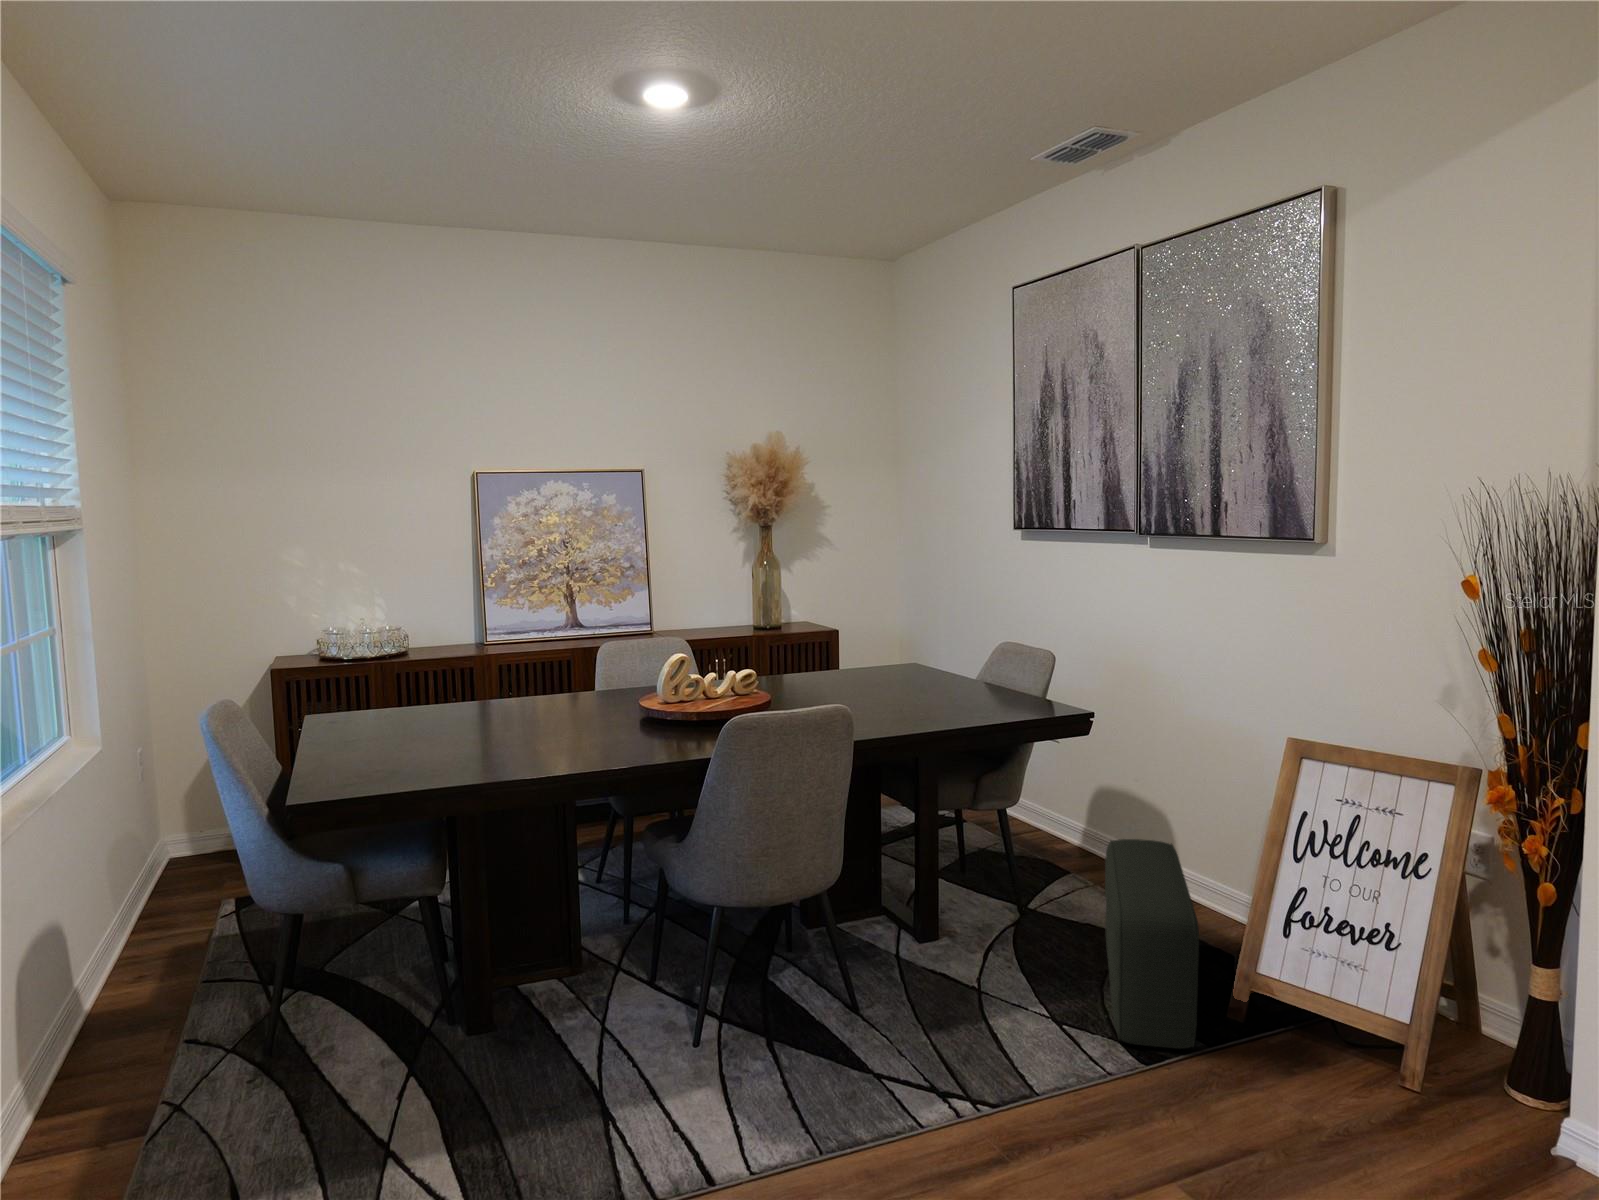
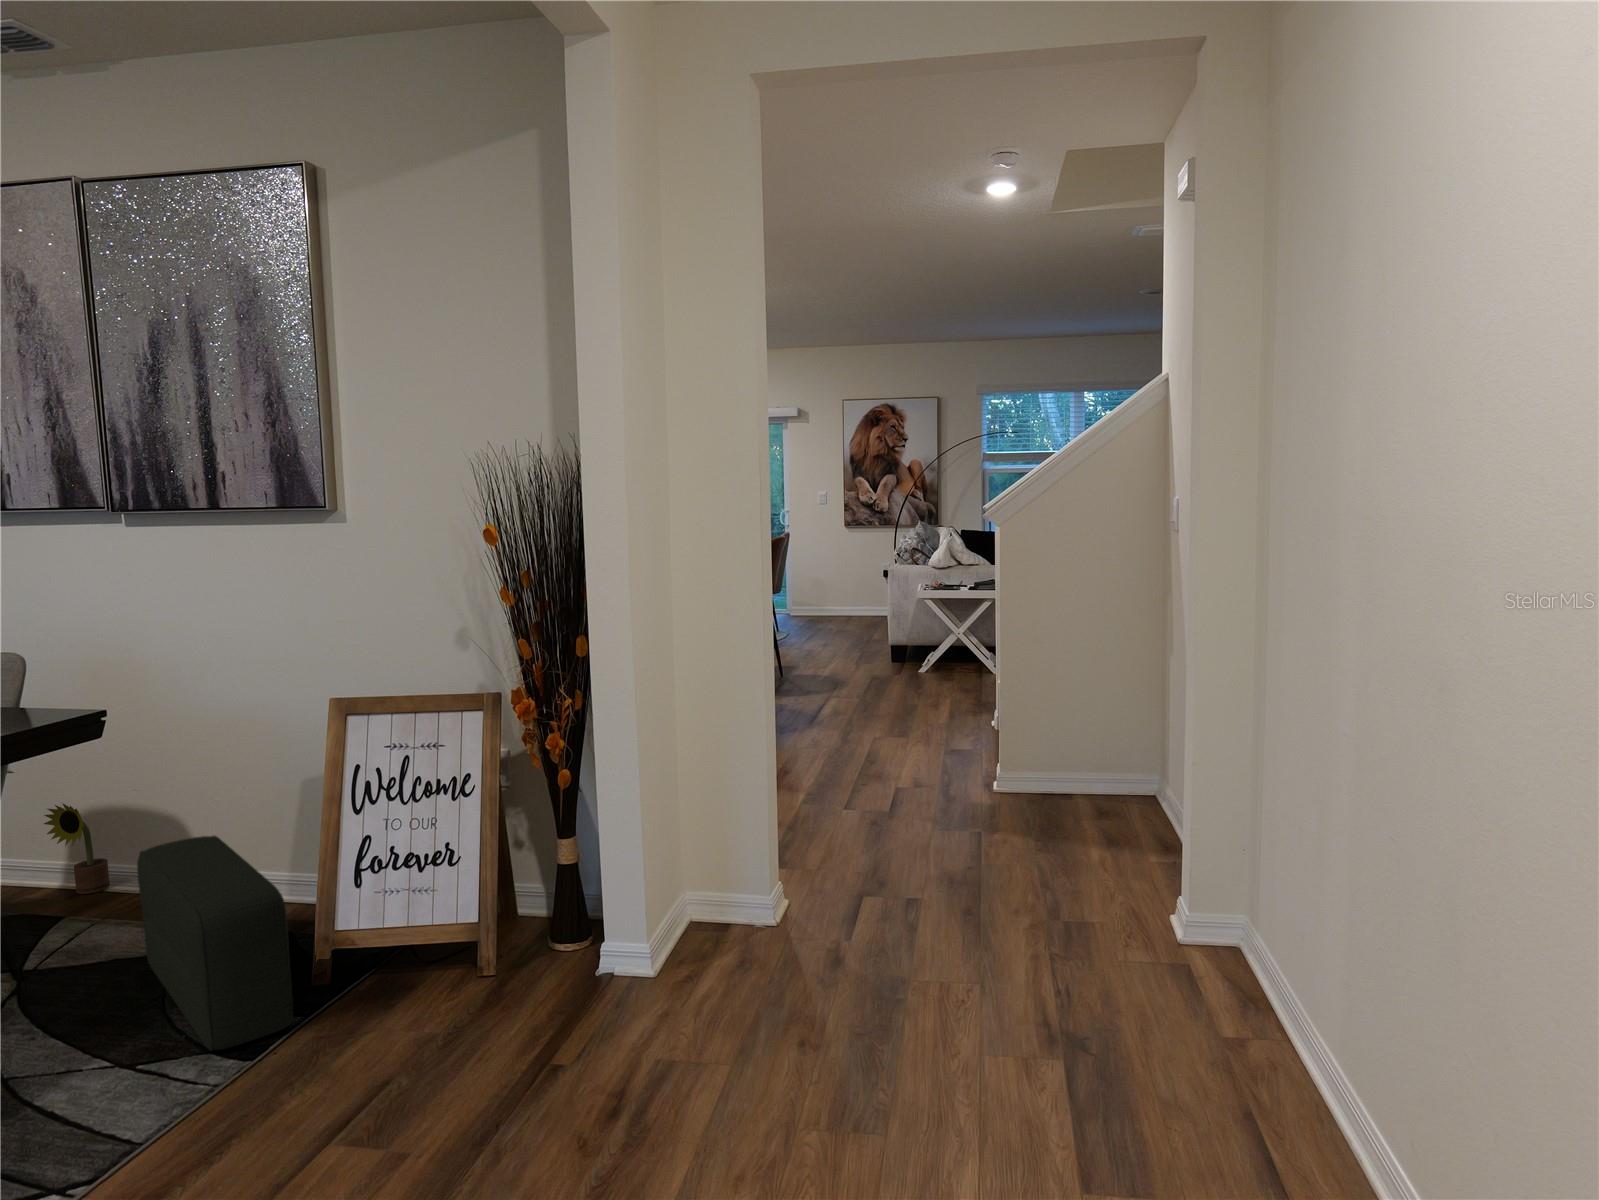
decorative plant: none [1067,779,1111,862] -> present [44,803,110,894]

